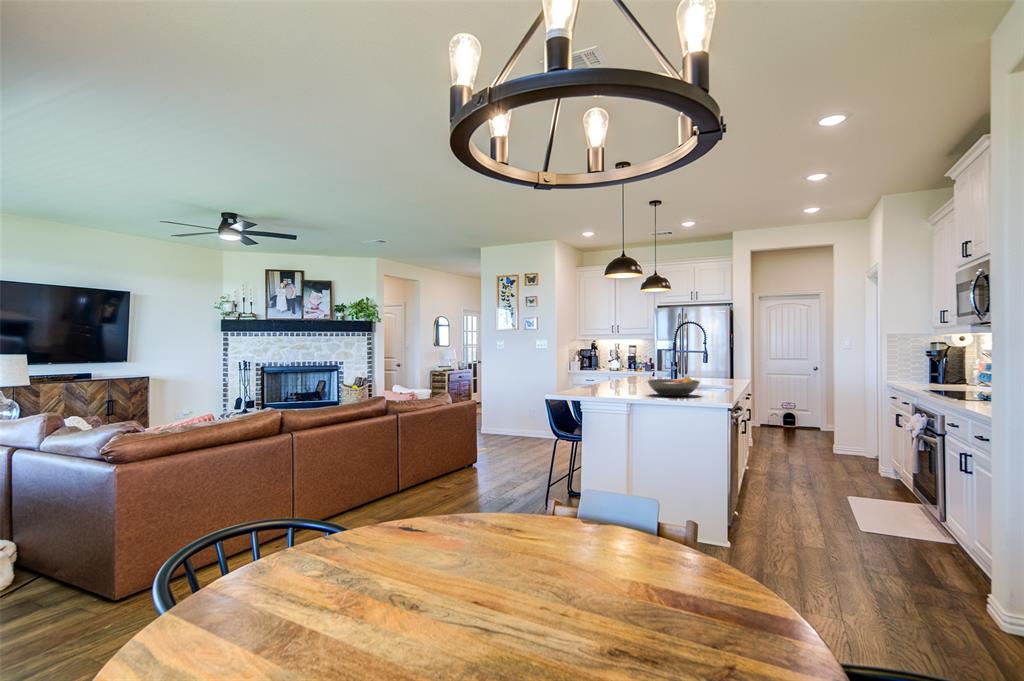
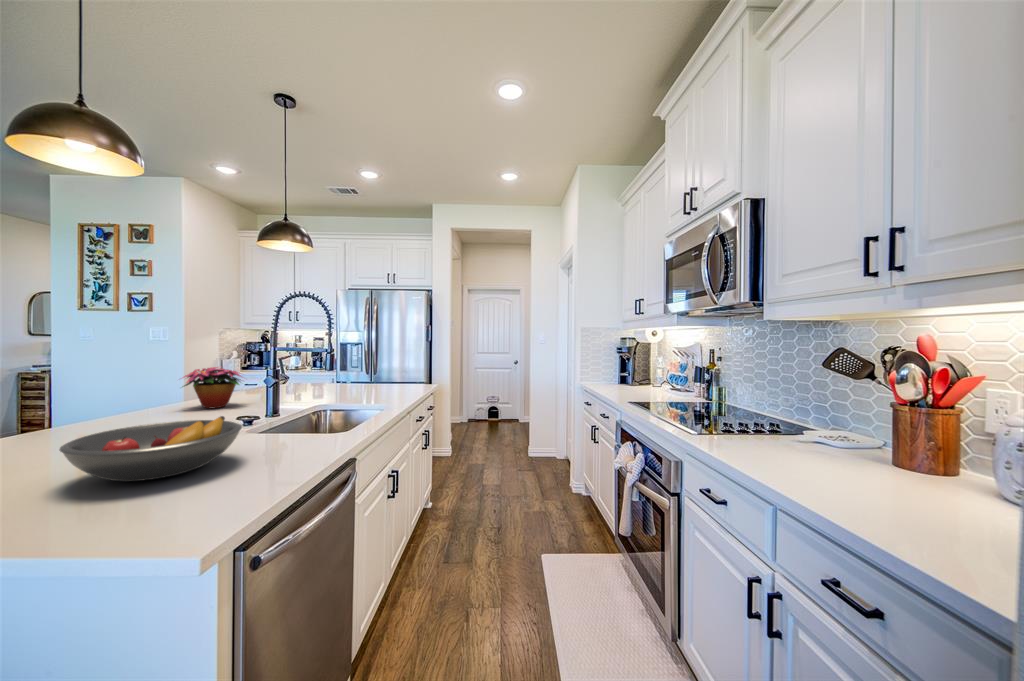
flower arrangement: none [613,361,648,384] -> present [183,367,242,408]

